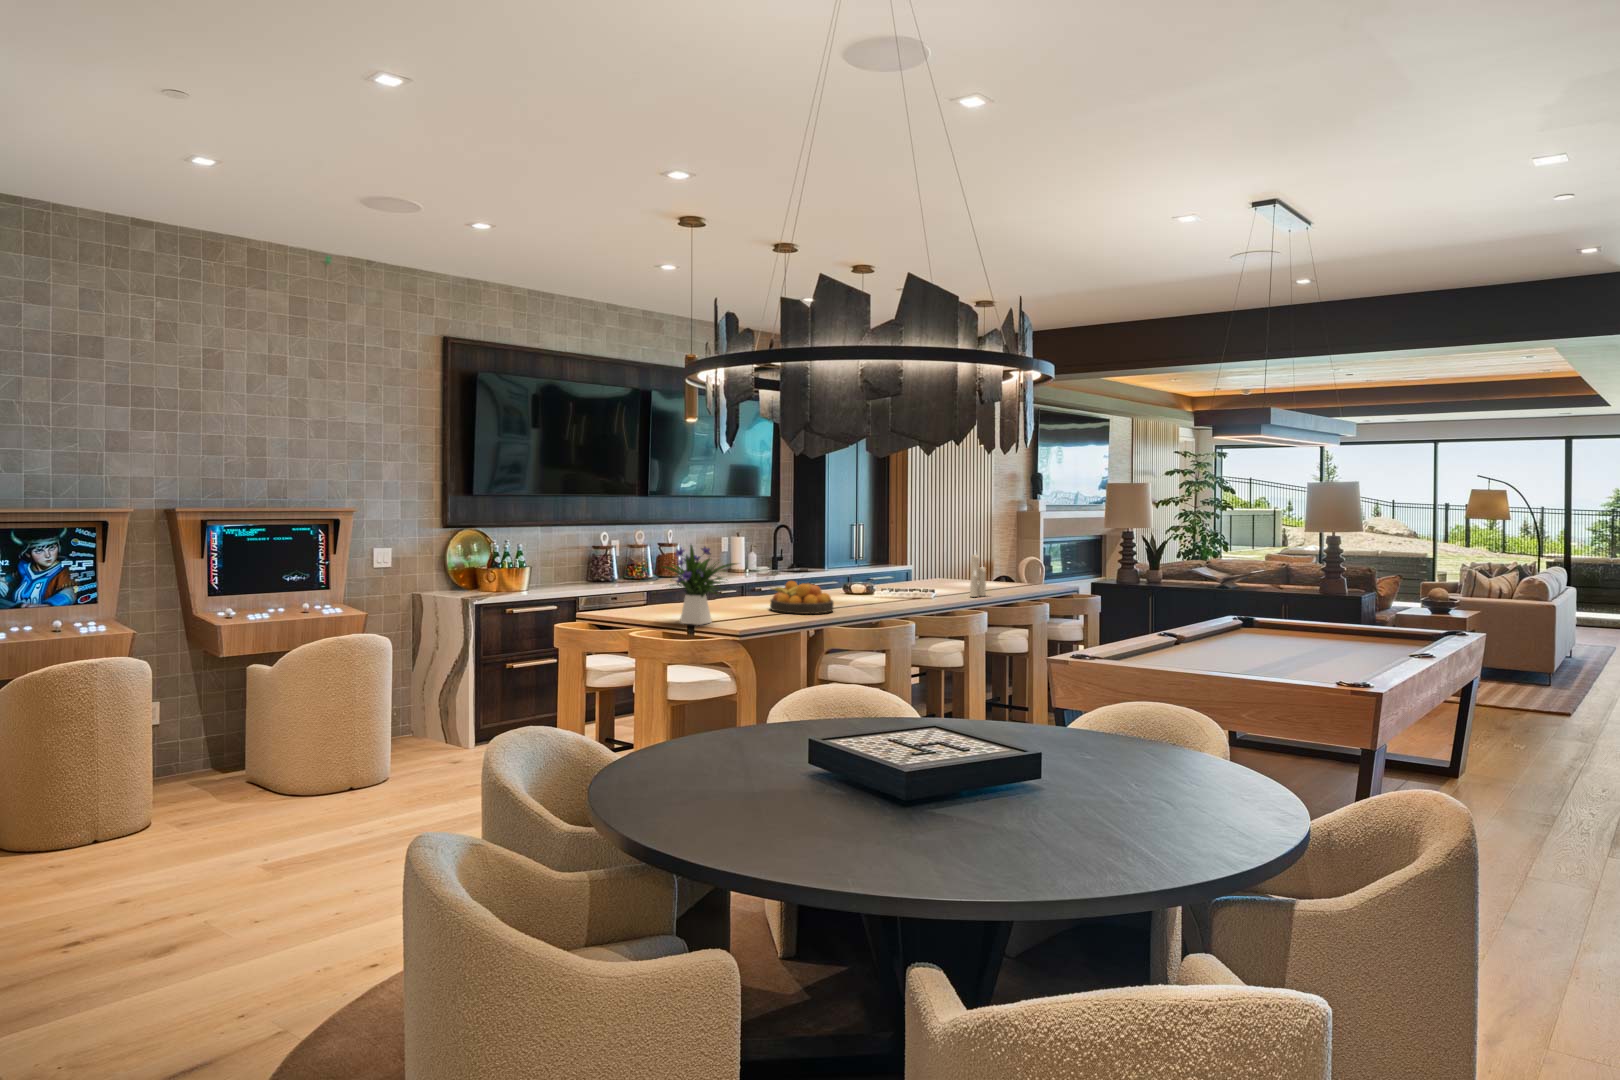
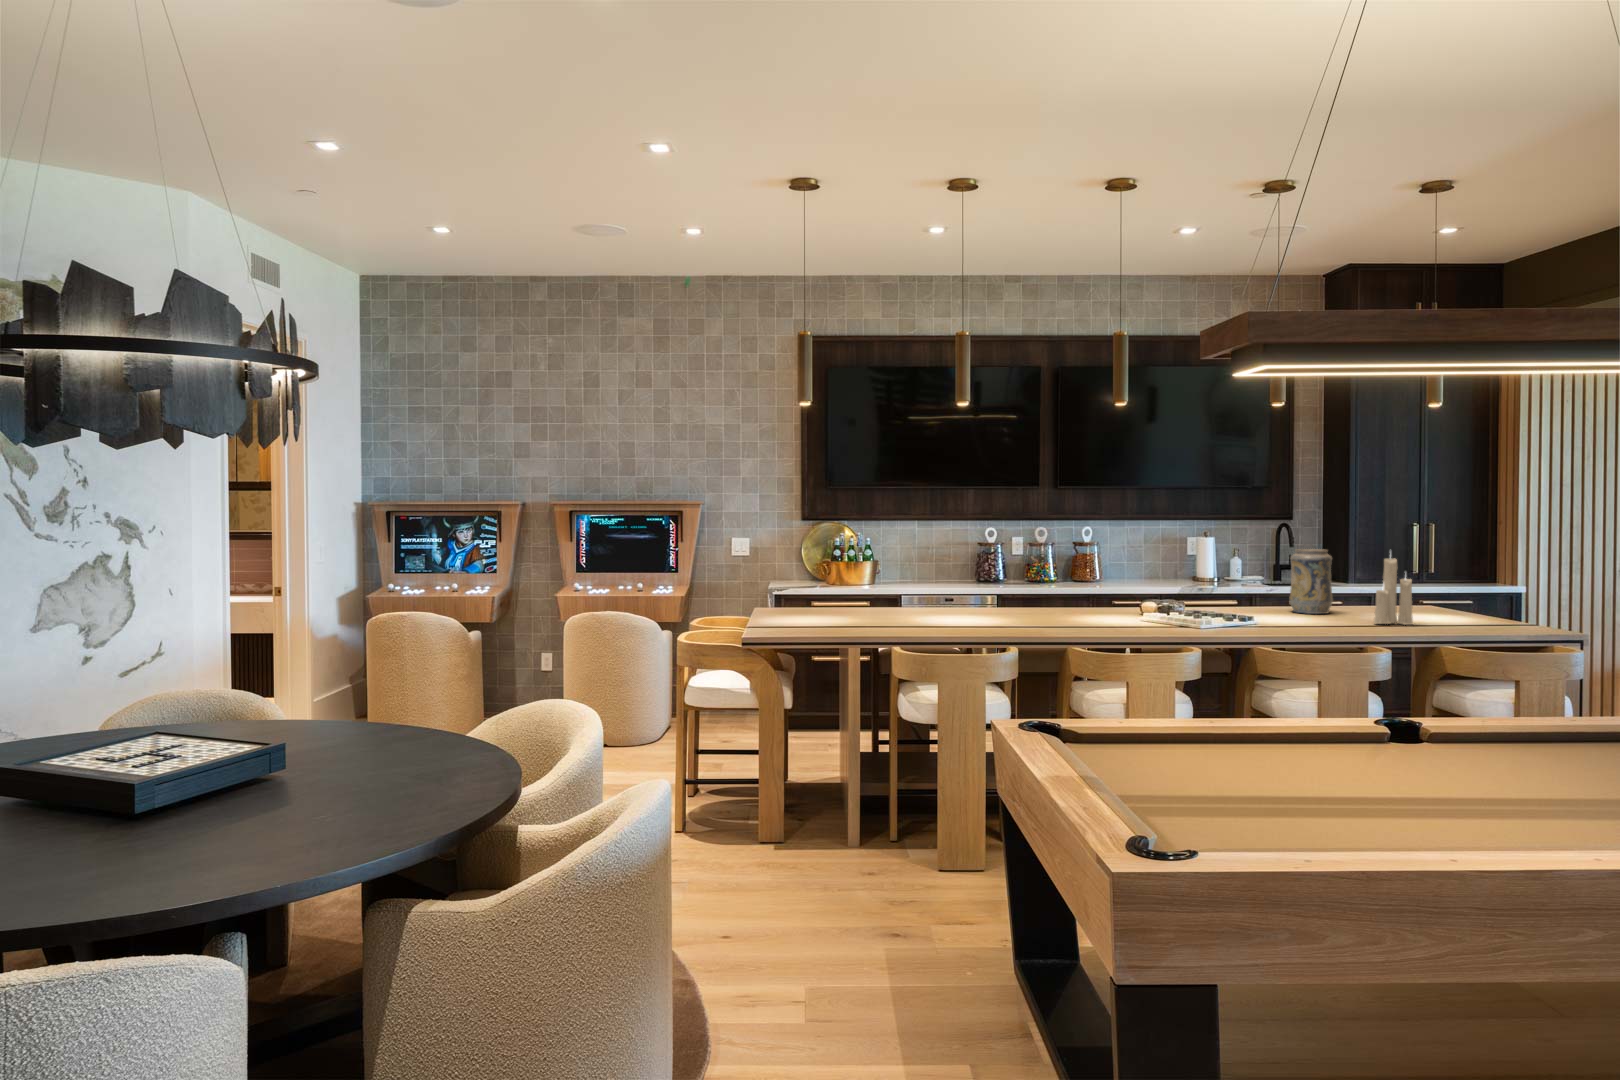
flower arrangement: present [662,545,736,625] -> none [784,527,871,621]
decorative vase: none [899,549,926,593] -> present [1290,549,1333,614]
fruit bowl: present [770,581,834,614] -> none [979,581,1061,623]

